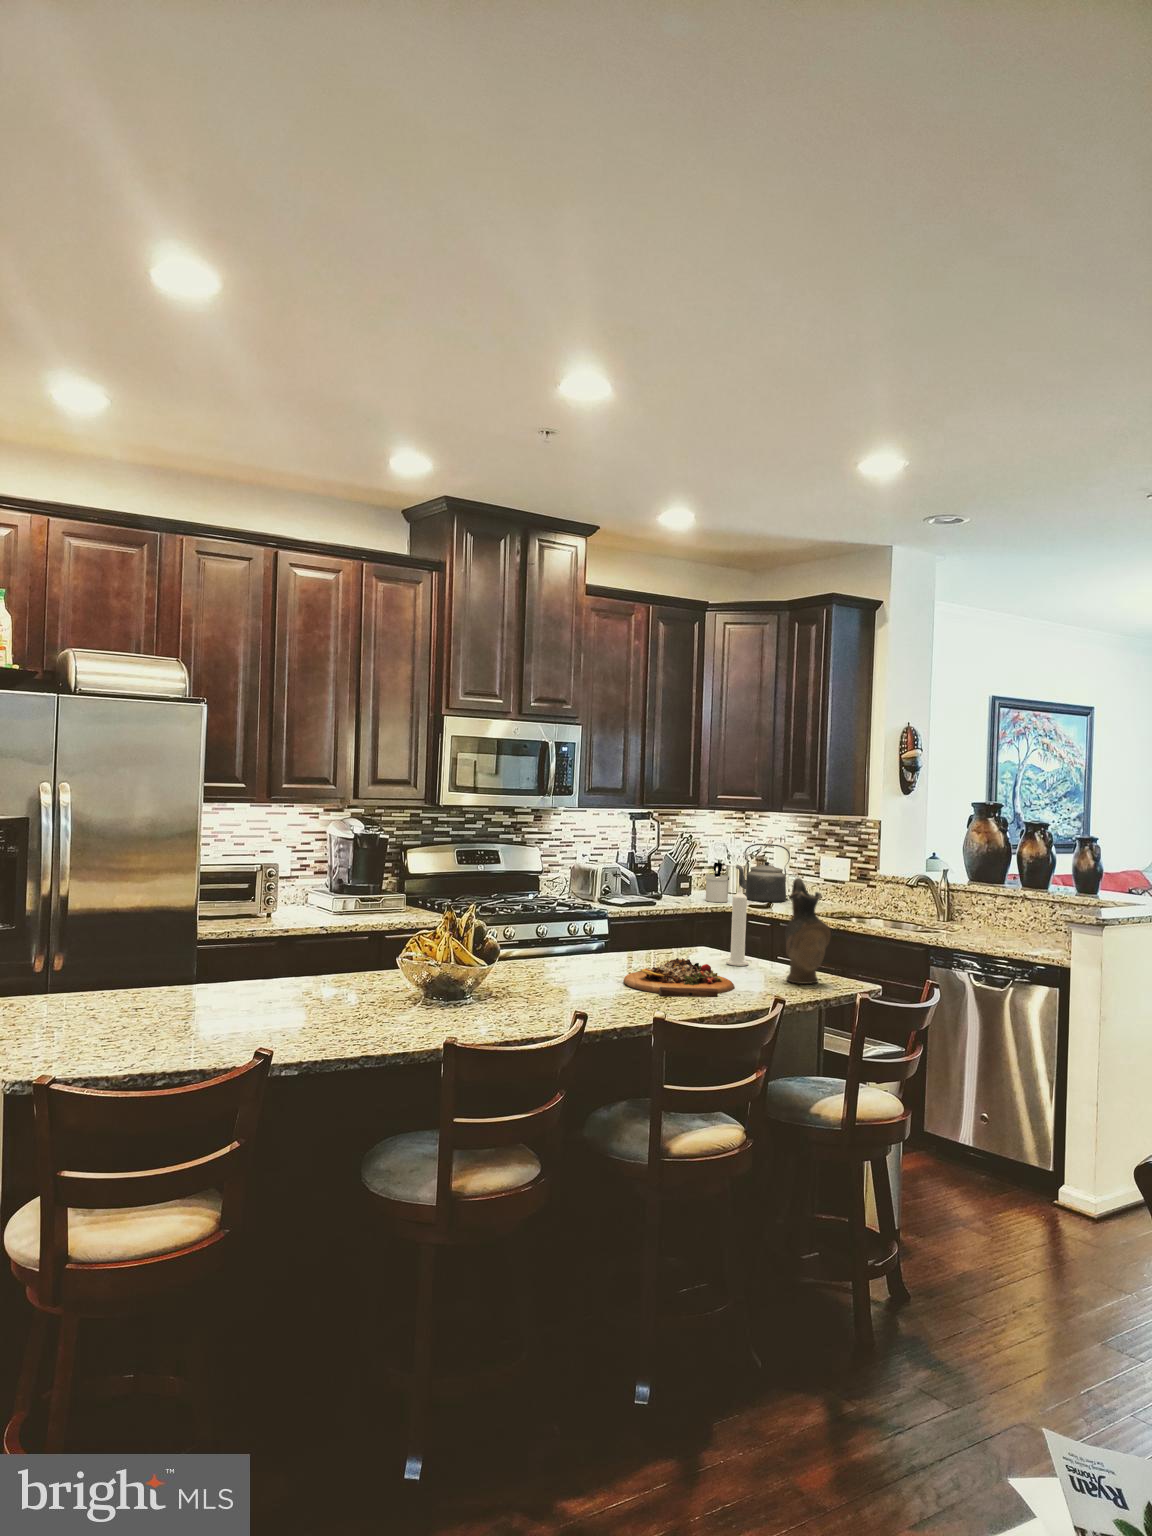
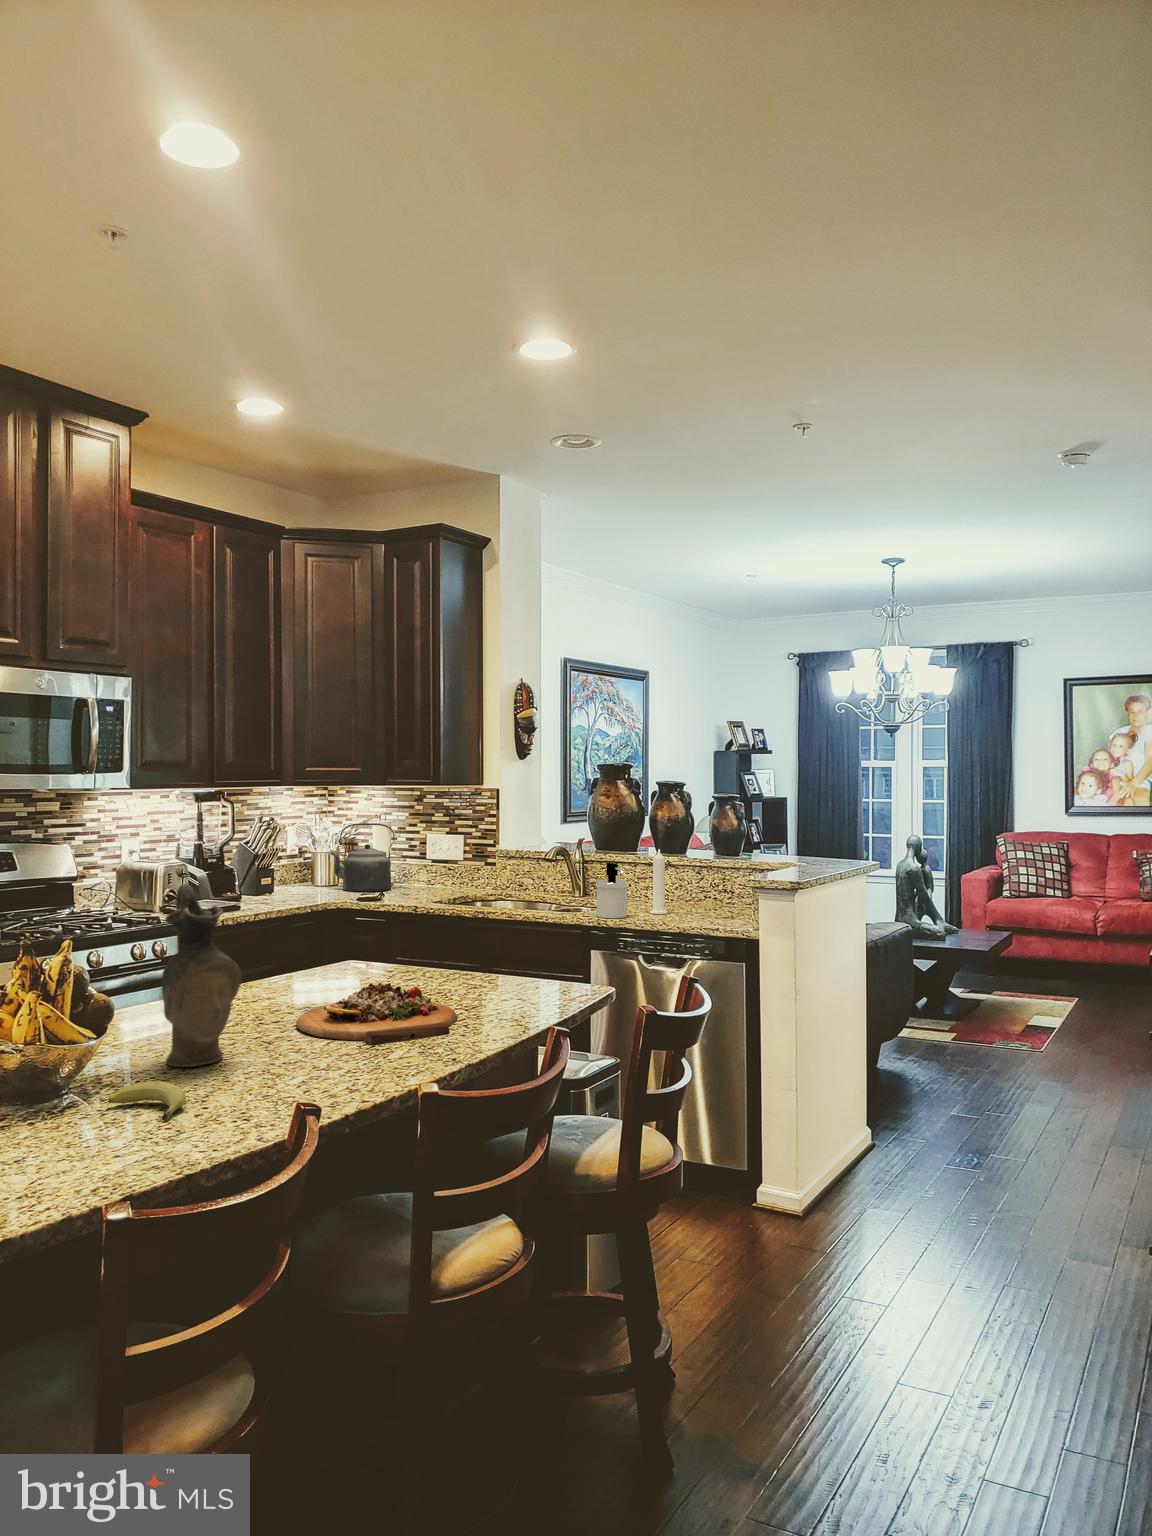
soap dispenser: present [706,863,729,902] -> present [596,863,628,918]
ceramic pitcher: present [785,878,831,984] -> present [162,884,241,1067]
candle: present [726,887,748,966] -> present [650,849,668,914]
fruit: none [490,994,529,1015] -> present [109,1082,186,1120]

